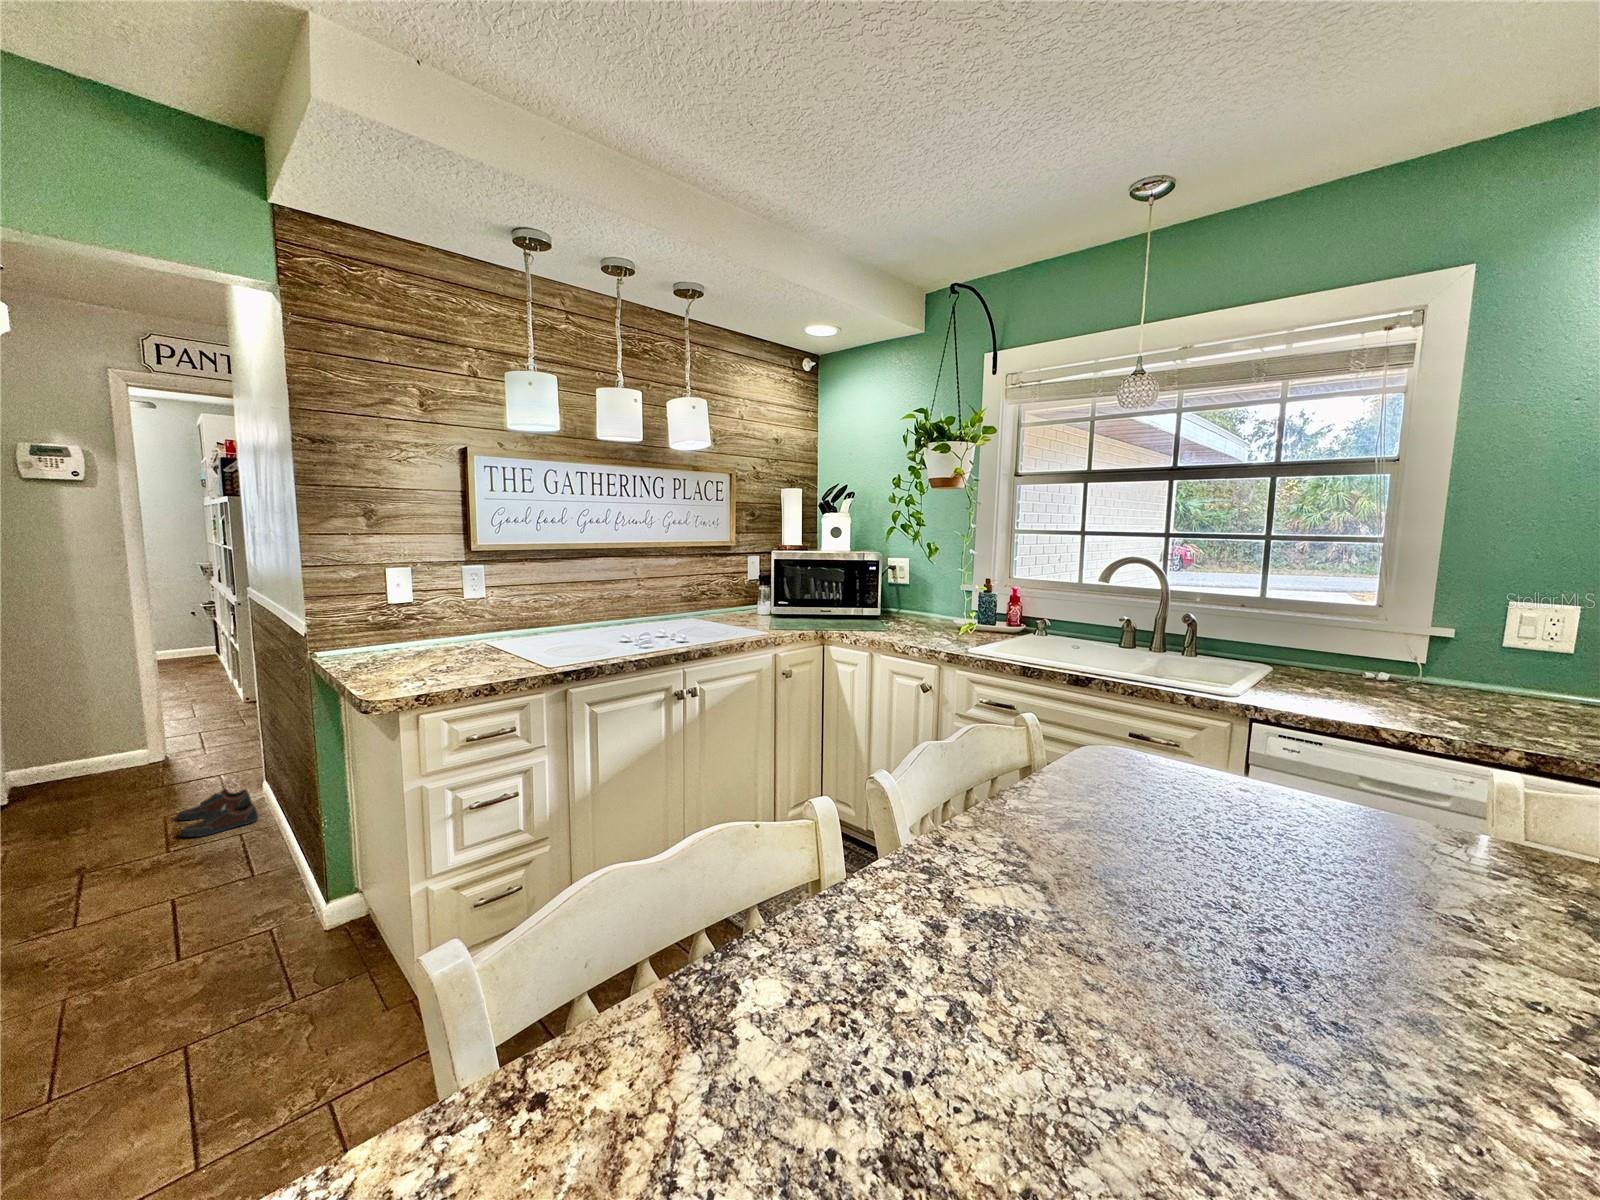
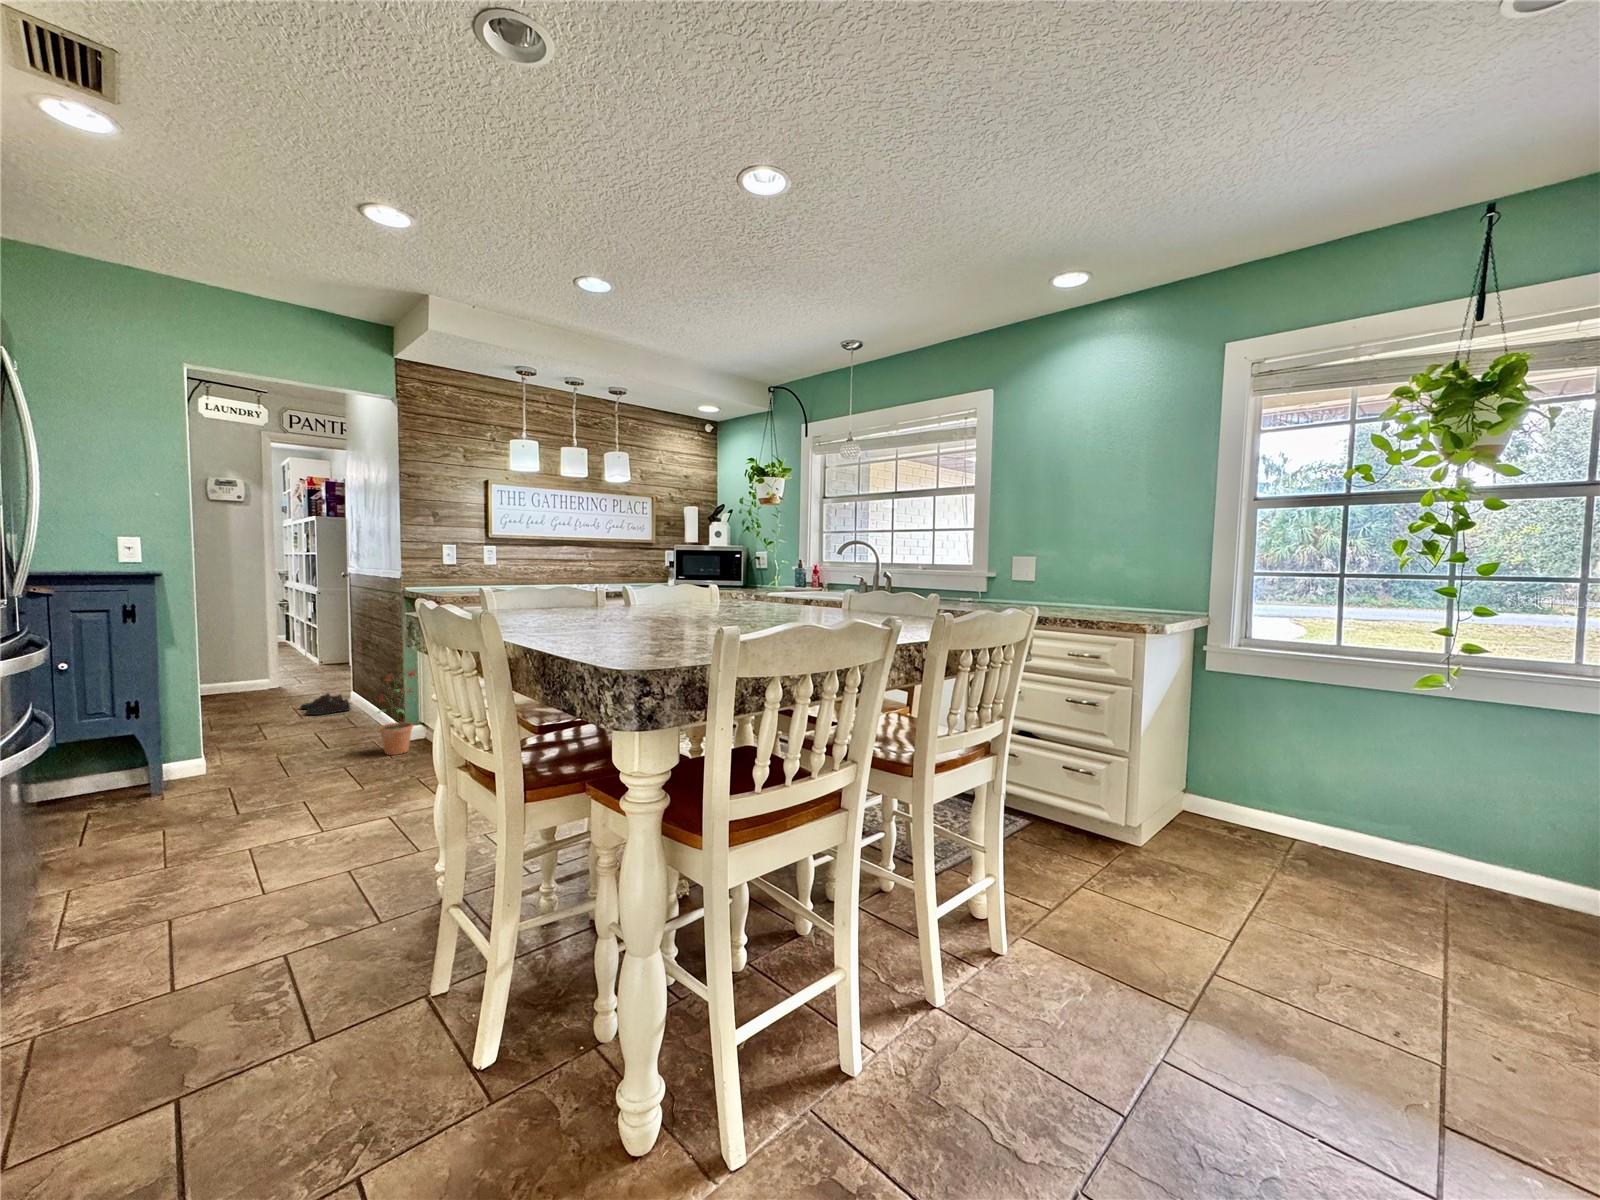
potted plant: none [259,805,349,972] -> present [378,670,416,755]

